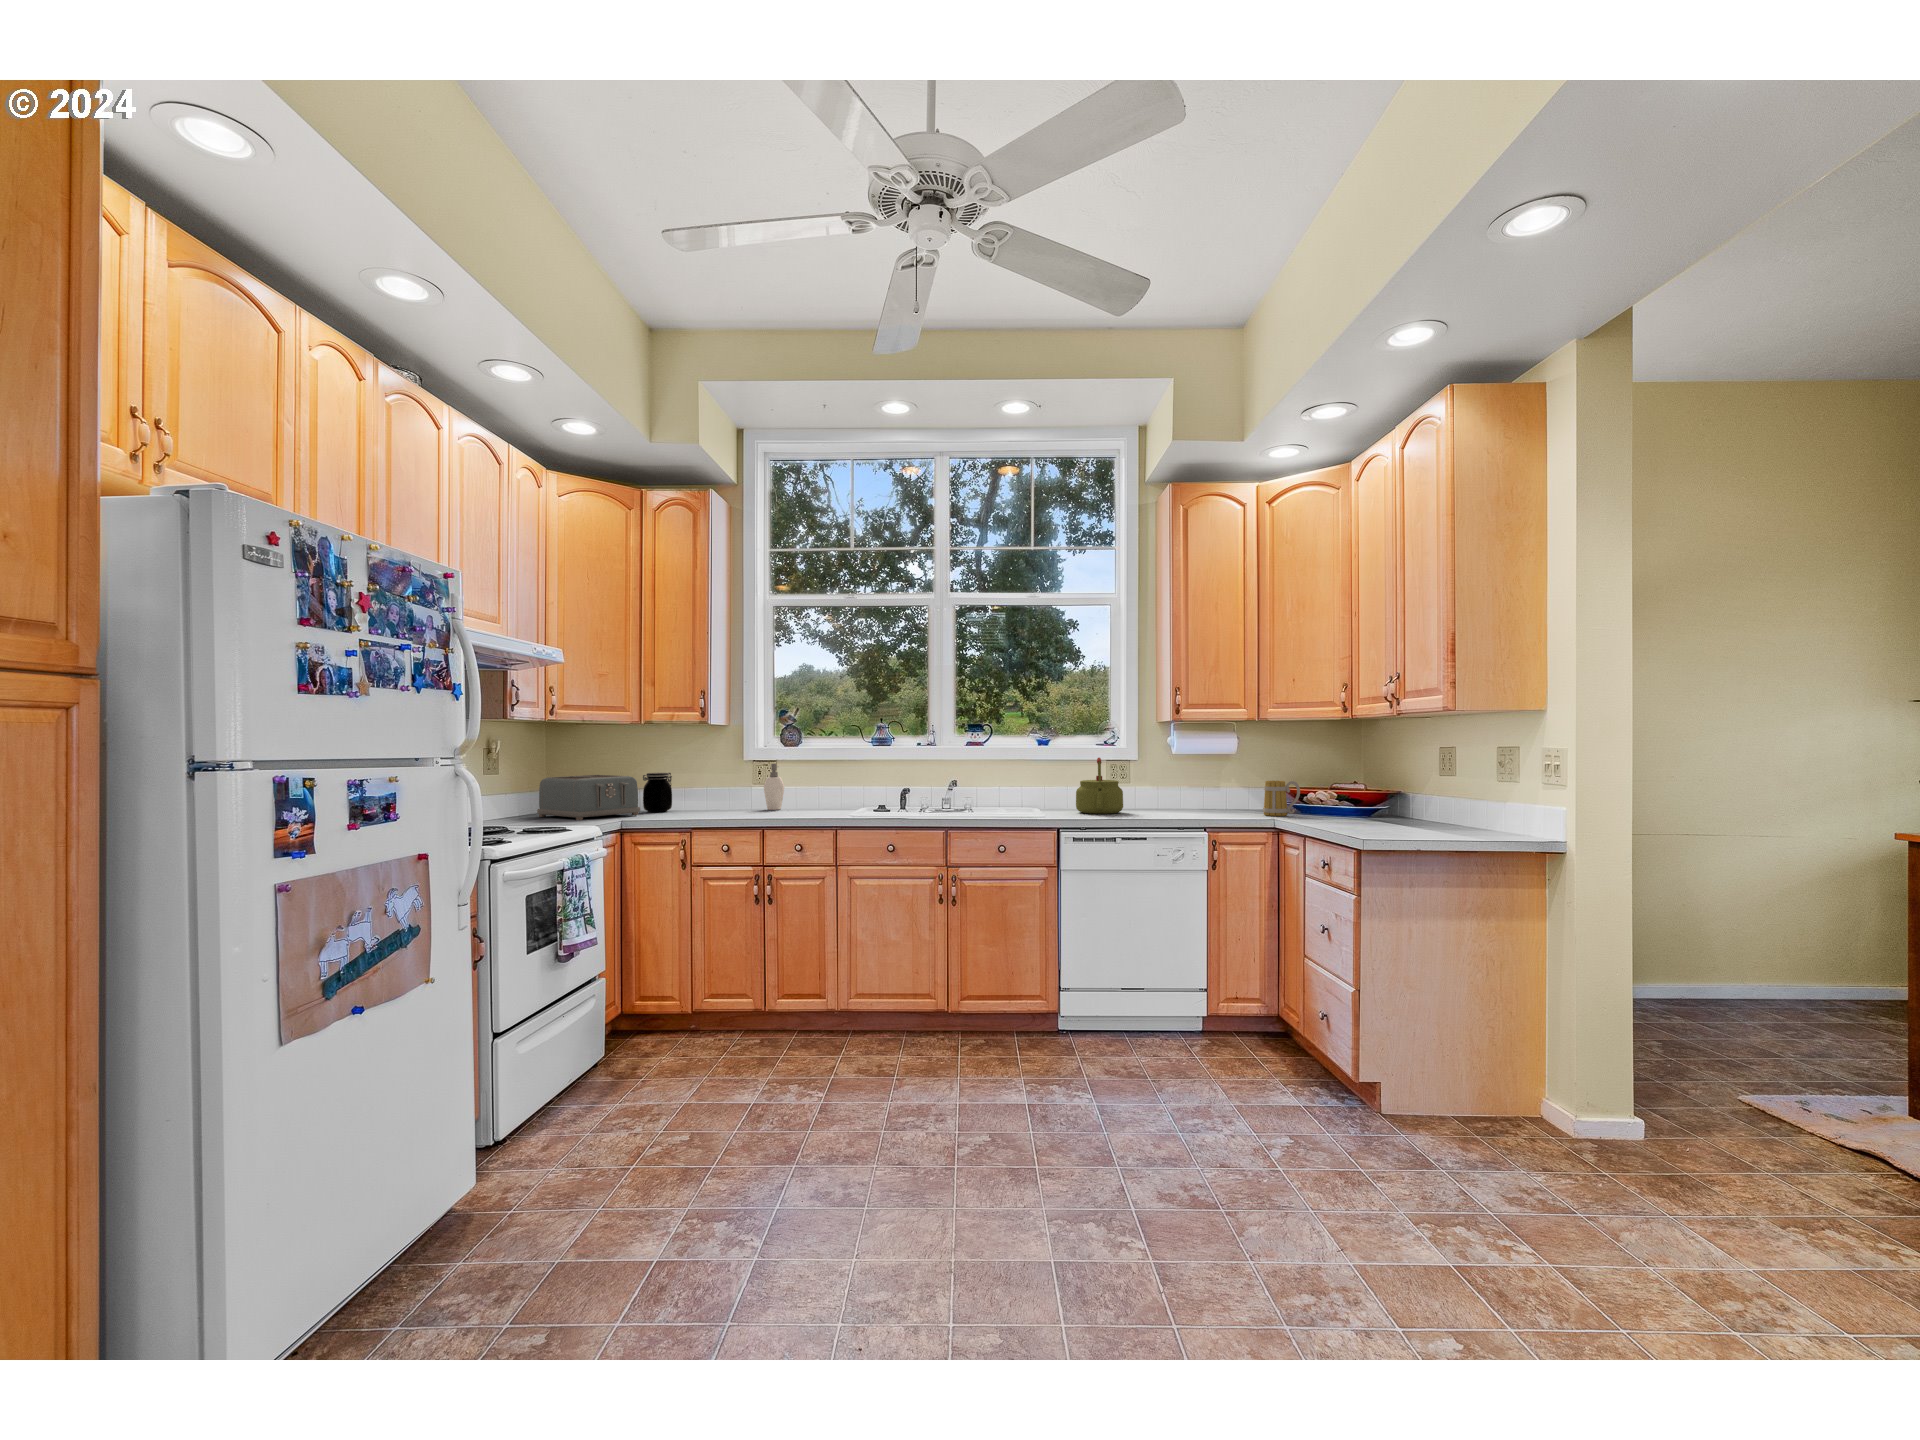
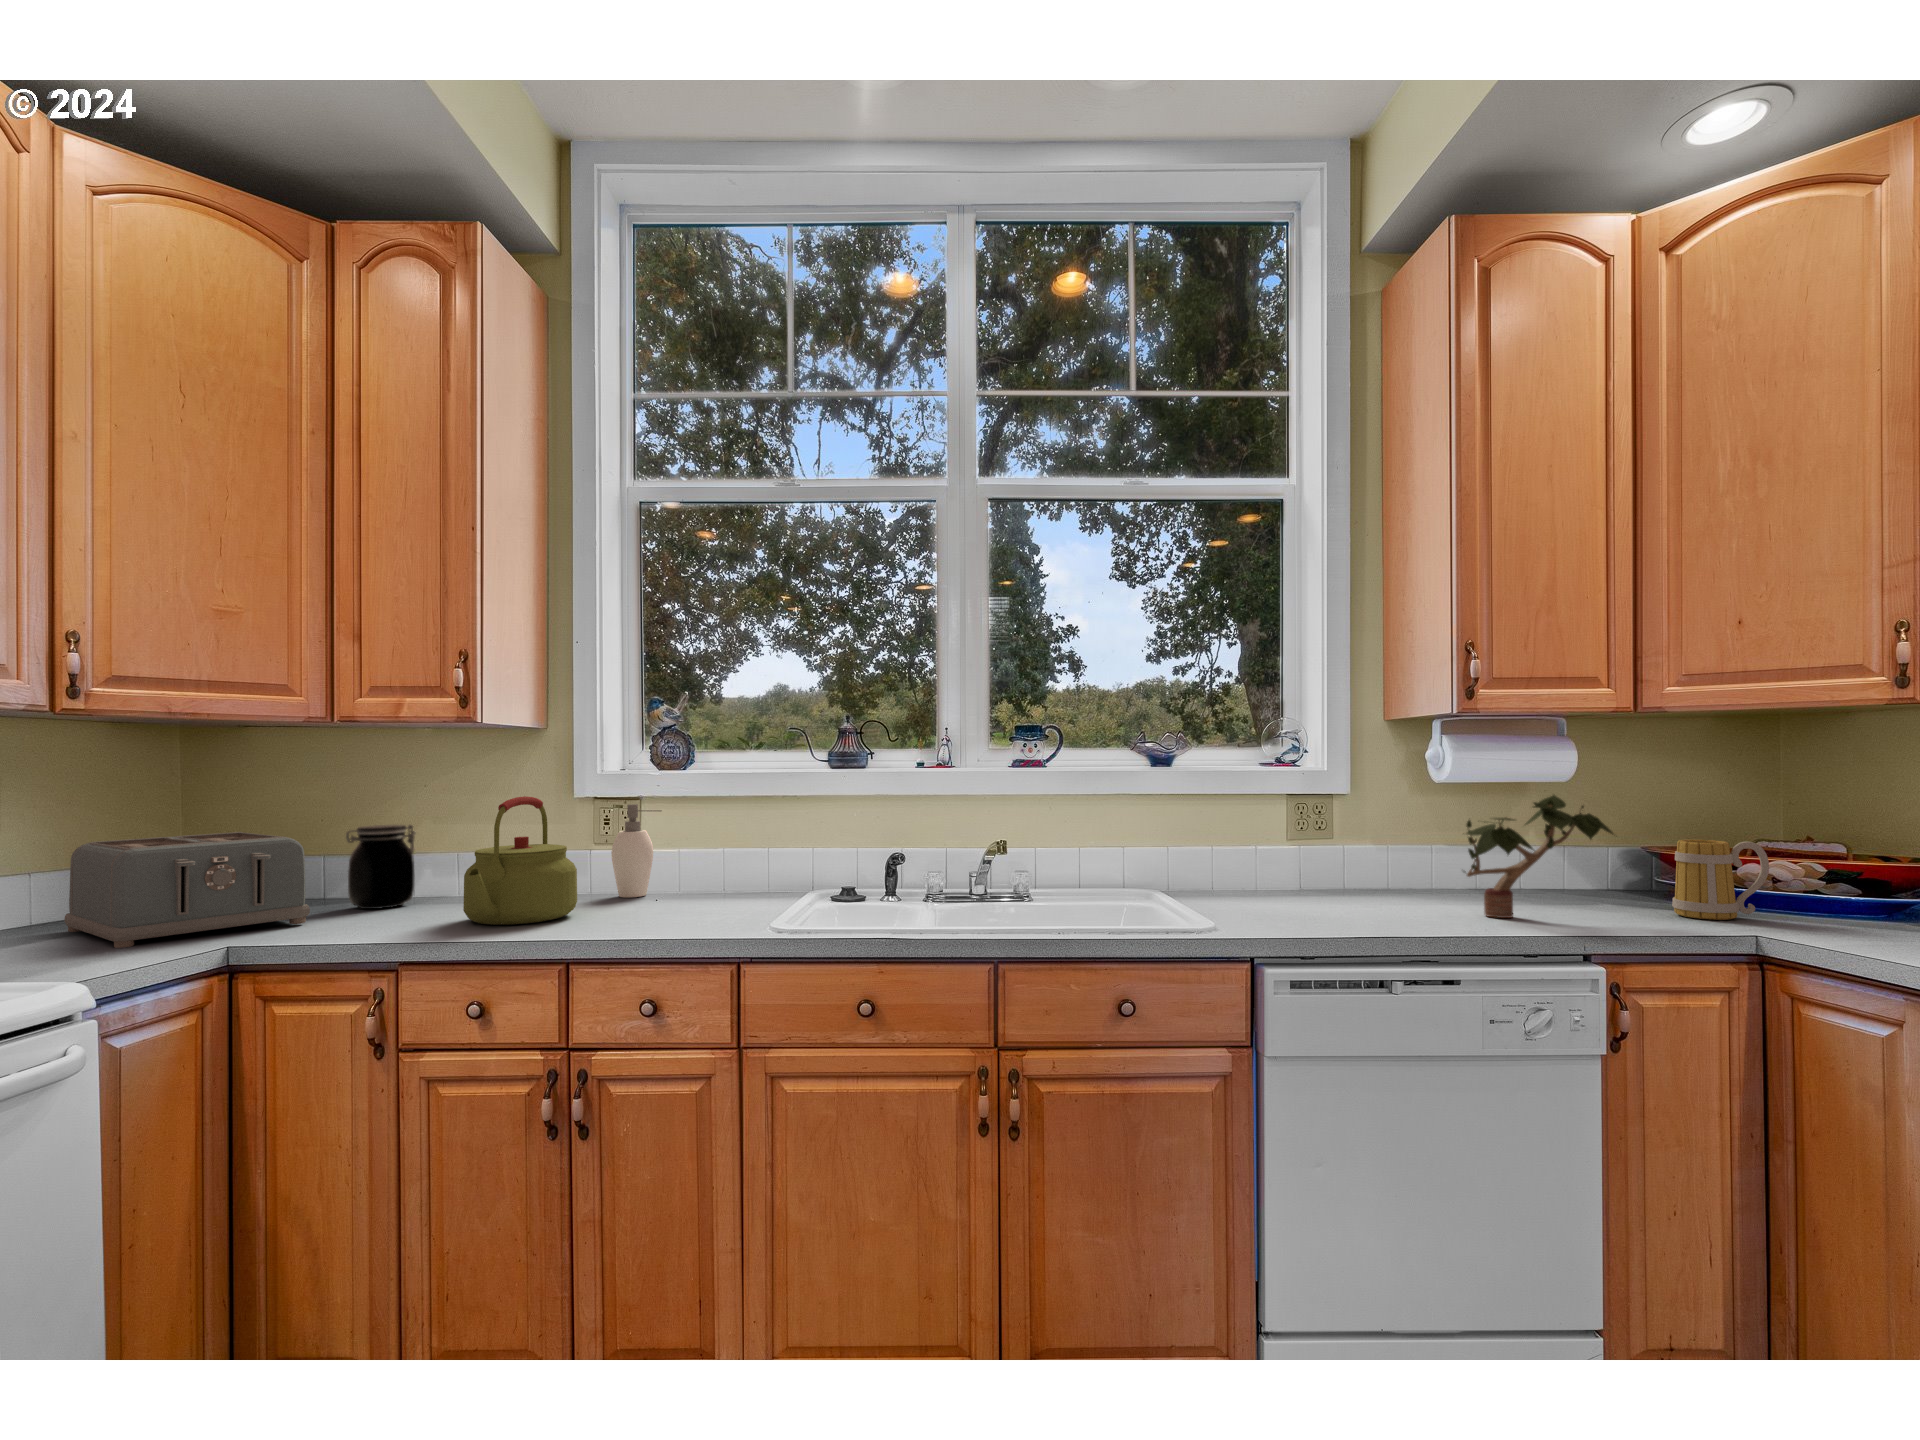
kettle: present [1076,758,1123,814] -> present [463,796,577,925]
potted plant: none [1159,758,1239,816] -> present [1466,795,1613,918]

